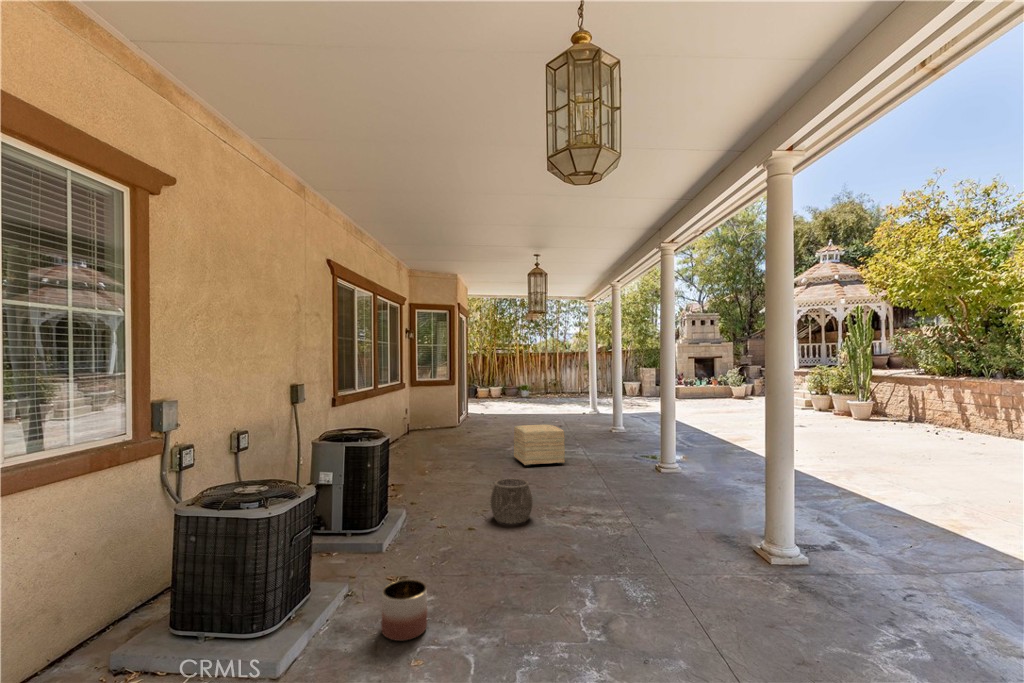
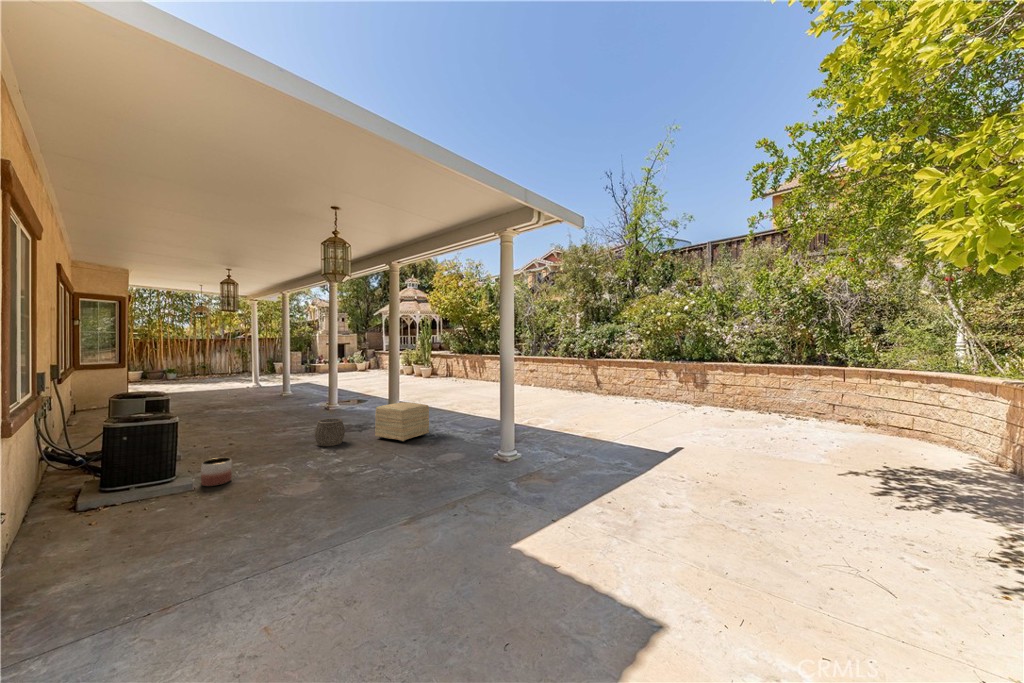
ottoman: present [514,425,565,467] -> present [375,402,429,442]
woven basket: present [491,478,533,524] -> present [315,418,345,446]

